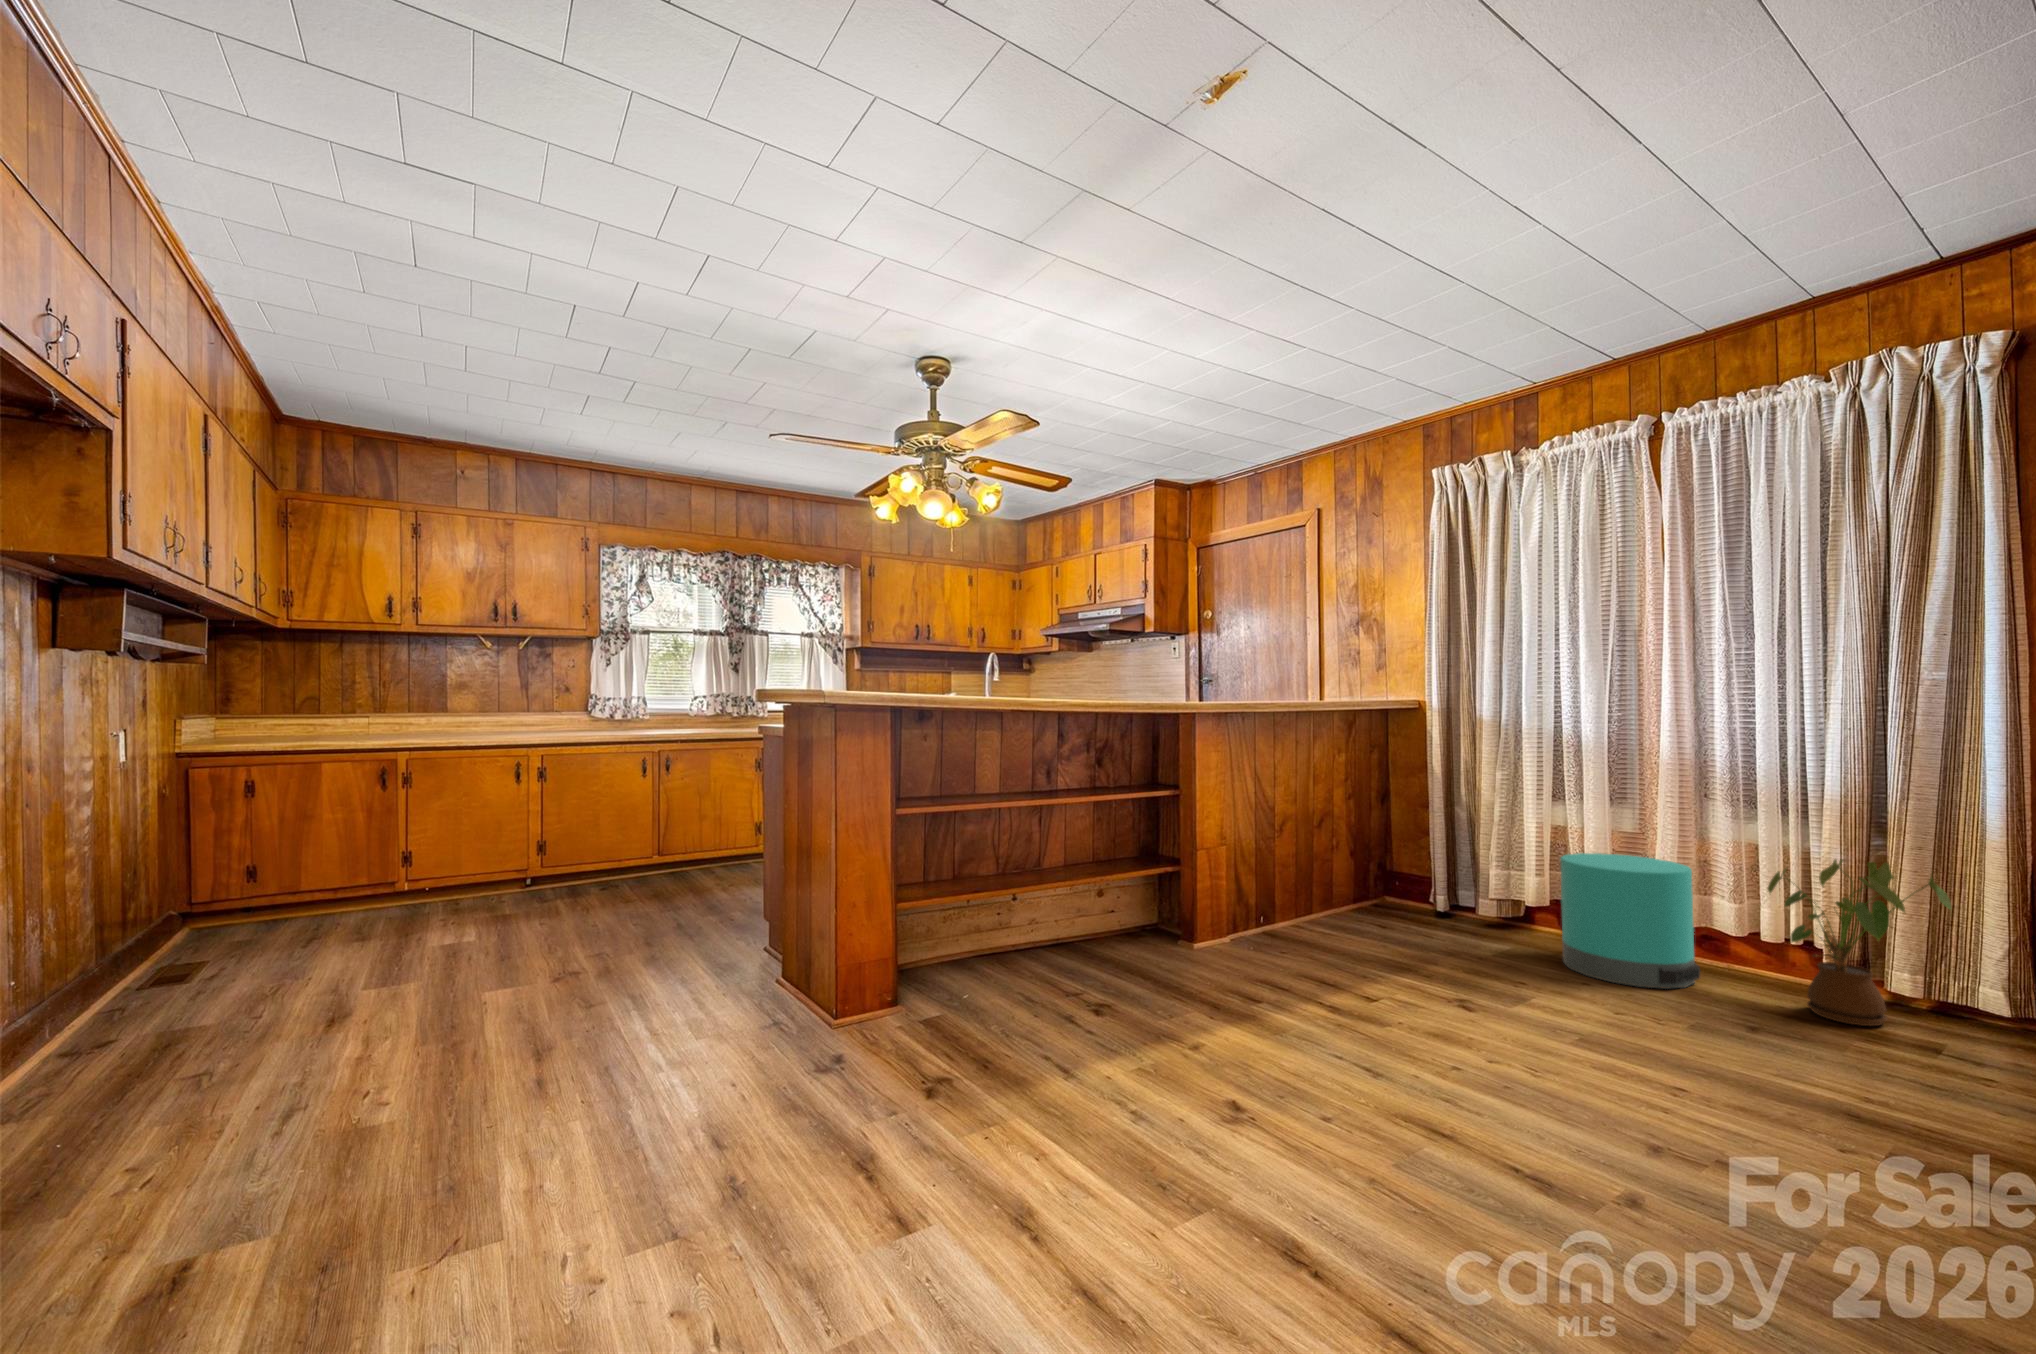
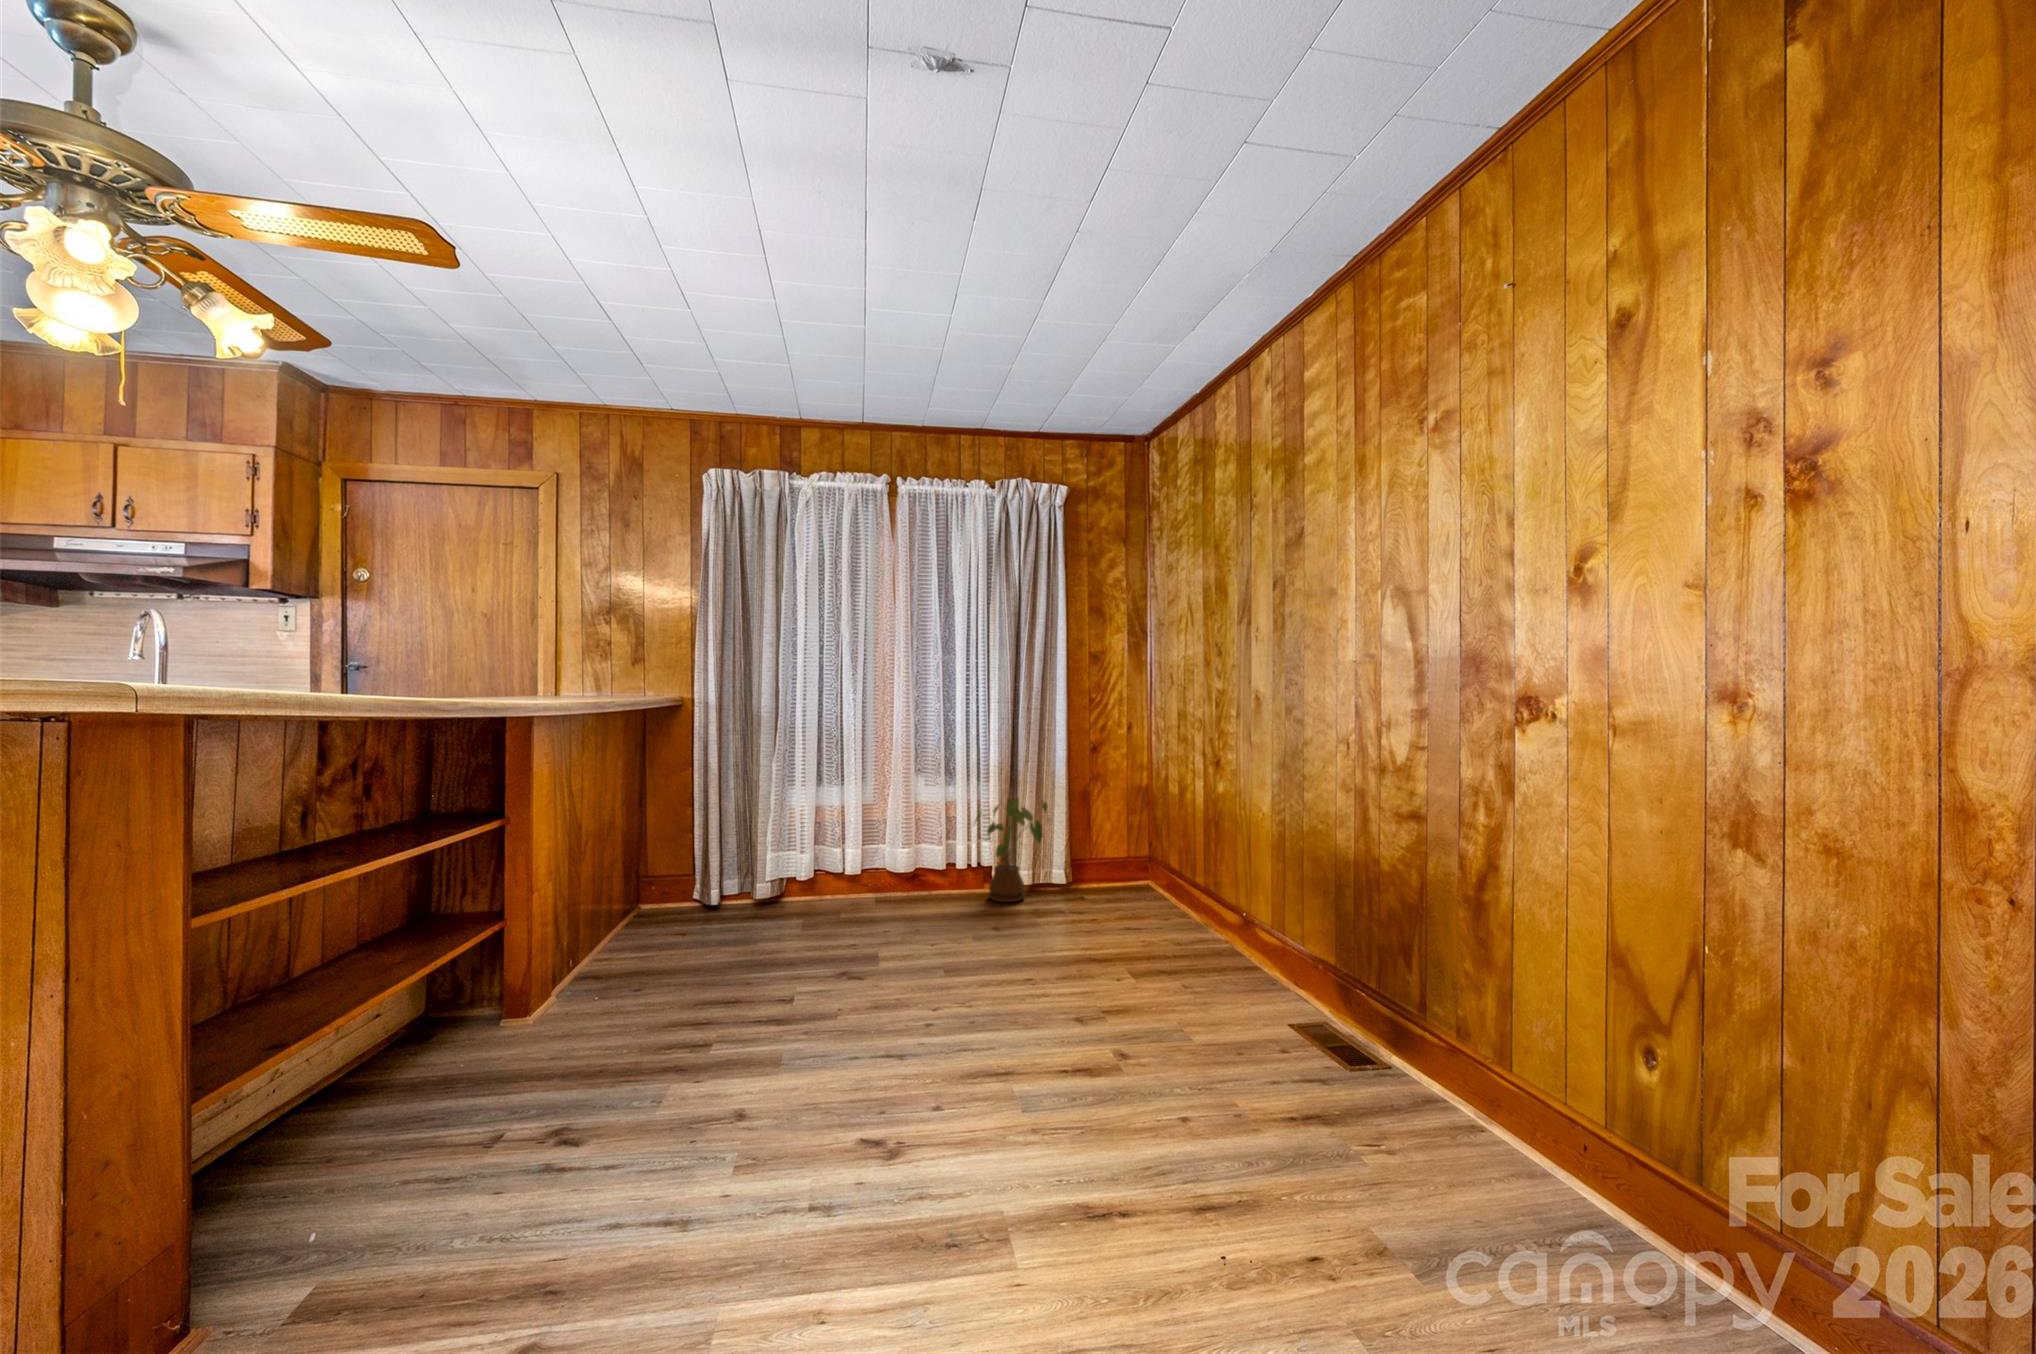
trash can: present [1560,853,1700,989] -> none [845,816,933,918]

